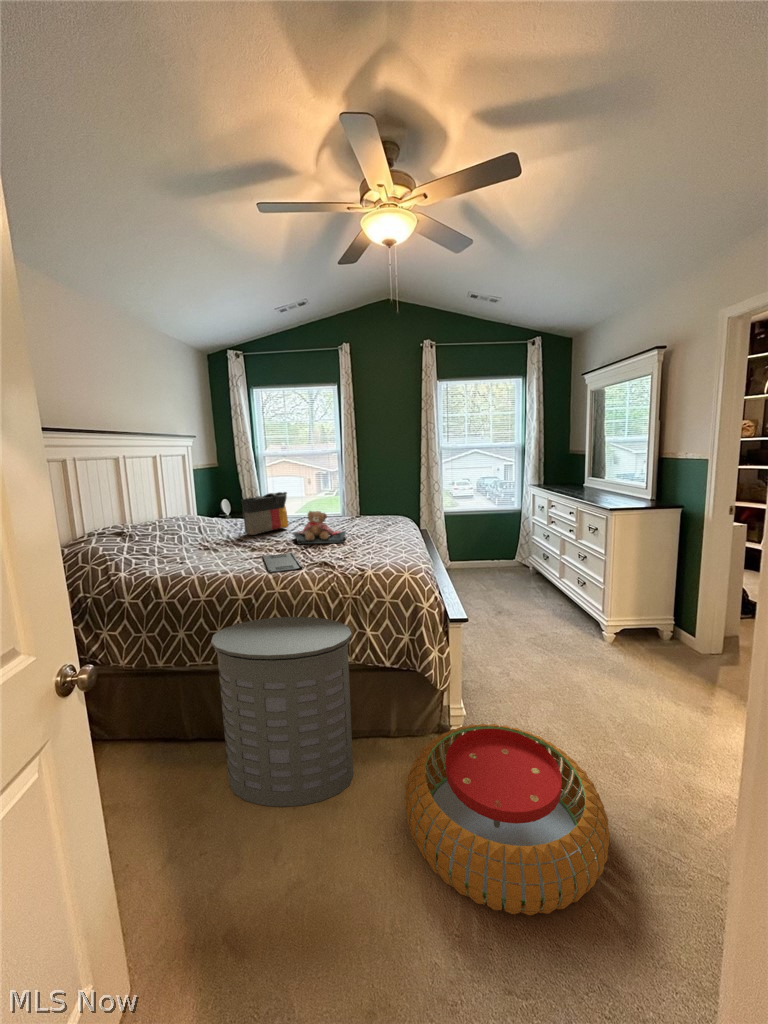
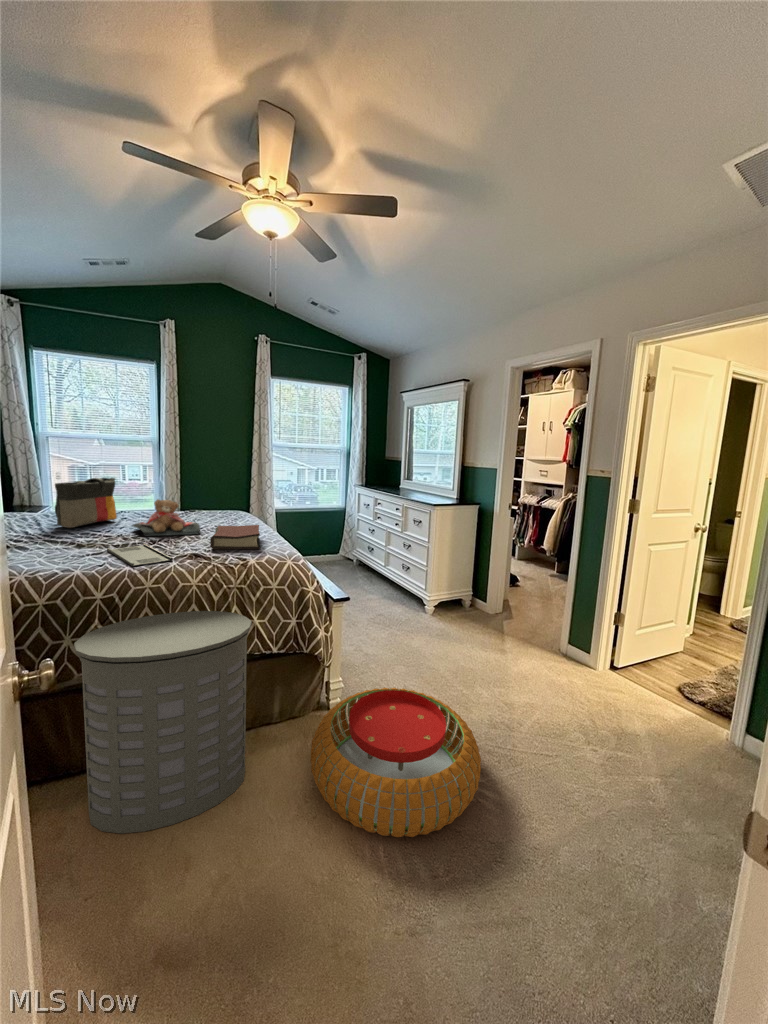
hardback book: none [340,535,392,560] -> present [210,525,260,550]

